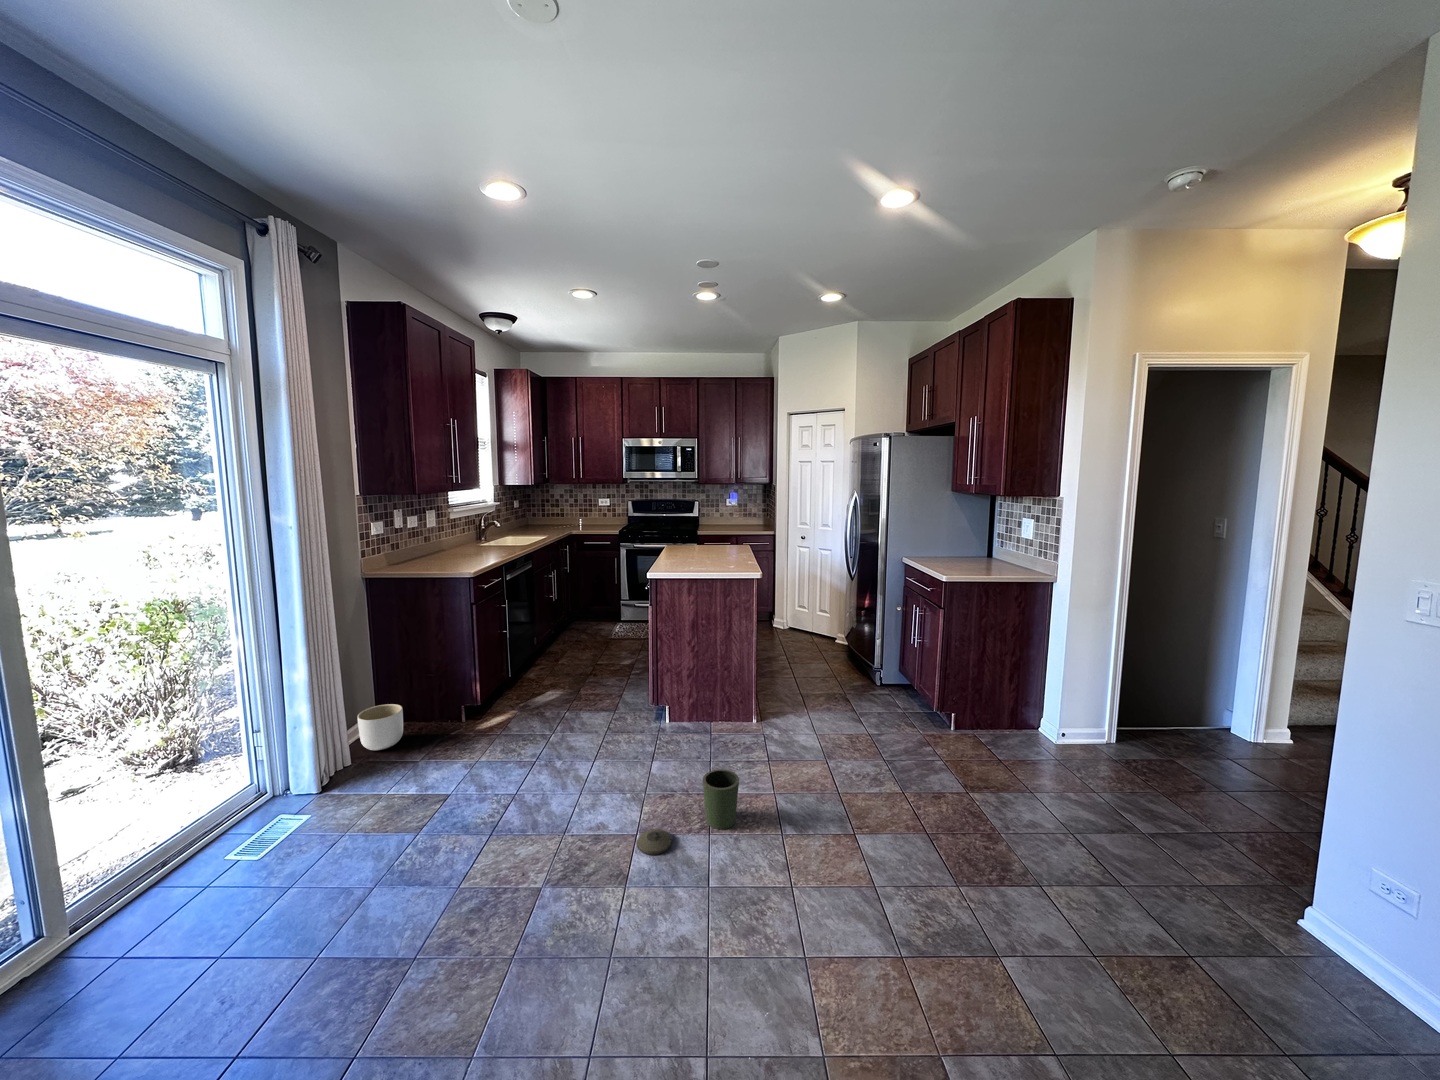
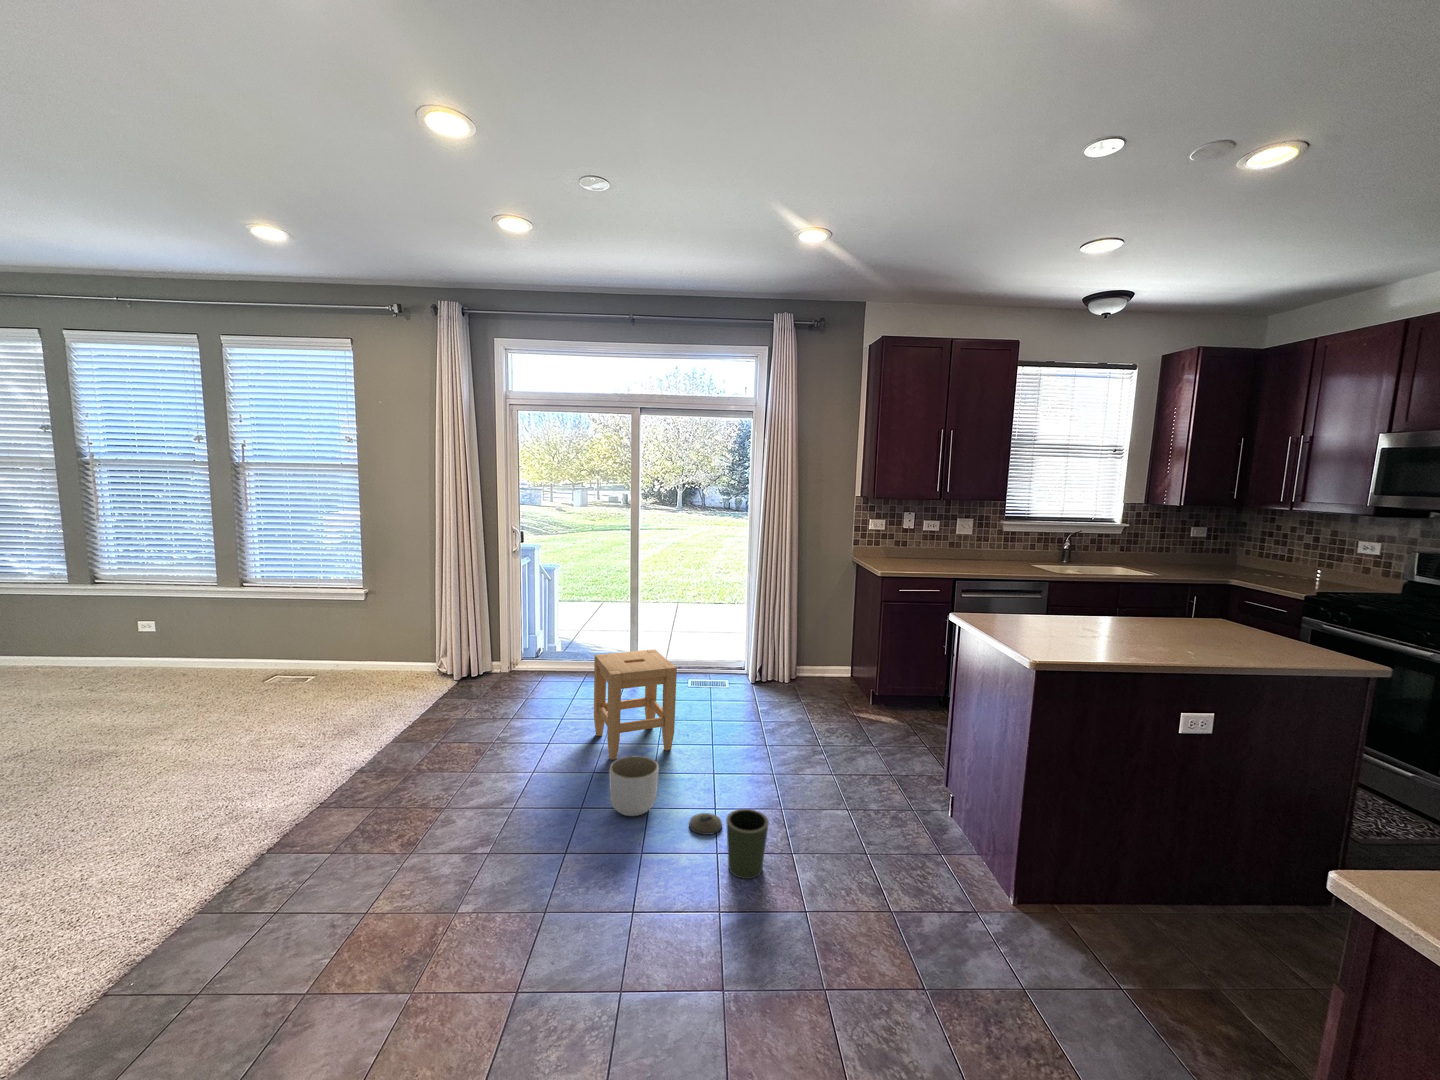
planter: present [357,704,403,750] -> present [609,755,659,816]
stool: none [314,759,464,987] -> present [594,649,677,760]

